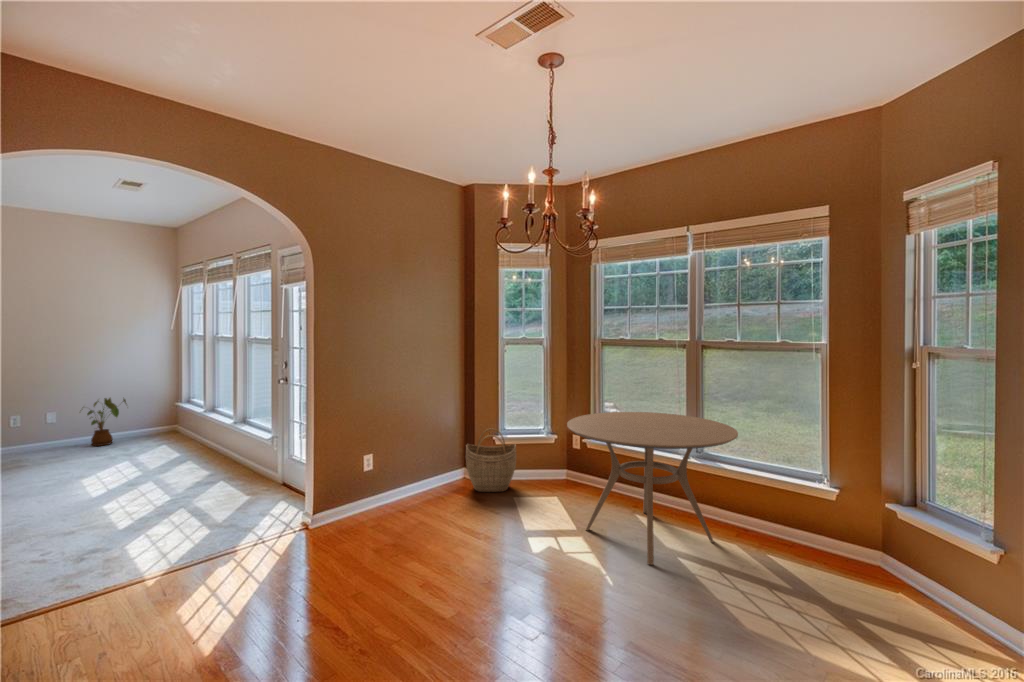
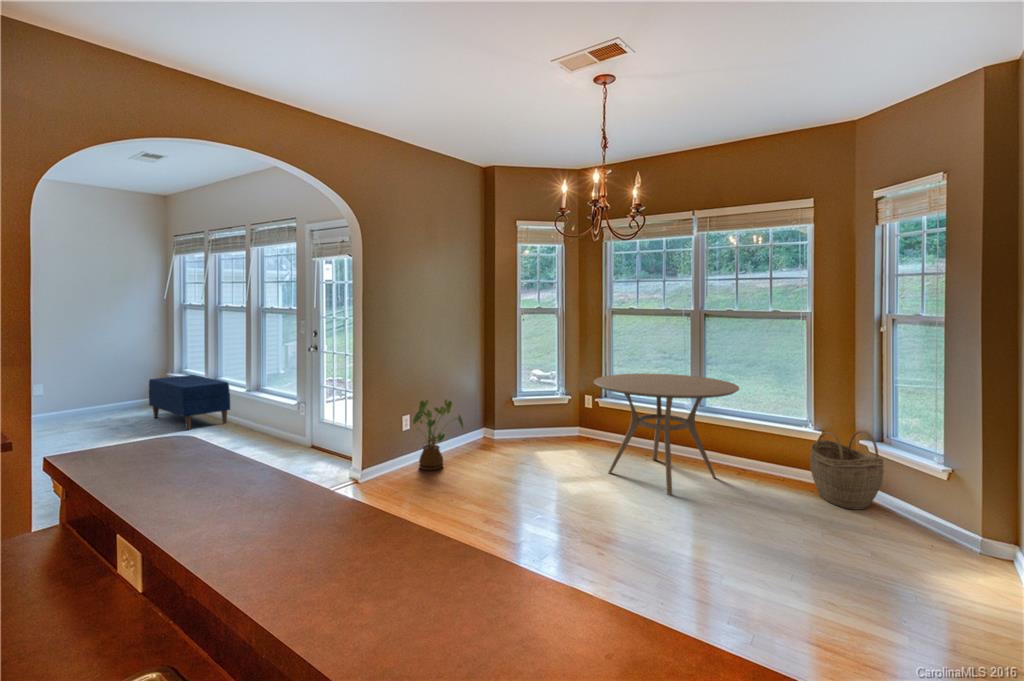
house plant: present [87,398,126,446] -> present [413,399,463,470]
bench: none [144,403,217,461] -> present [149,375,230,430]
woven basket: present [466,429,517,492] -> present [810,431,884,509]

